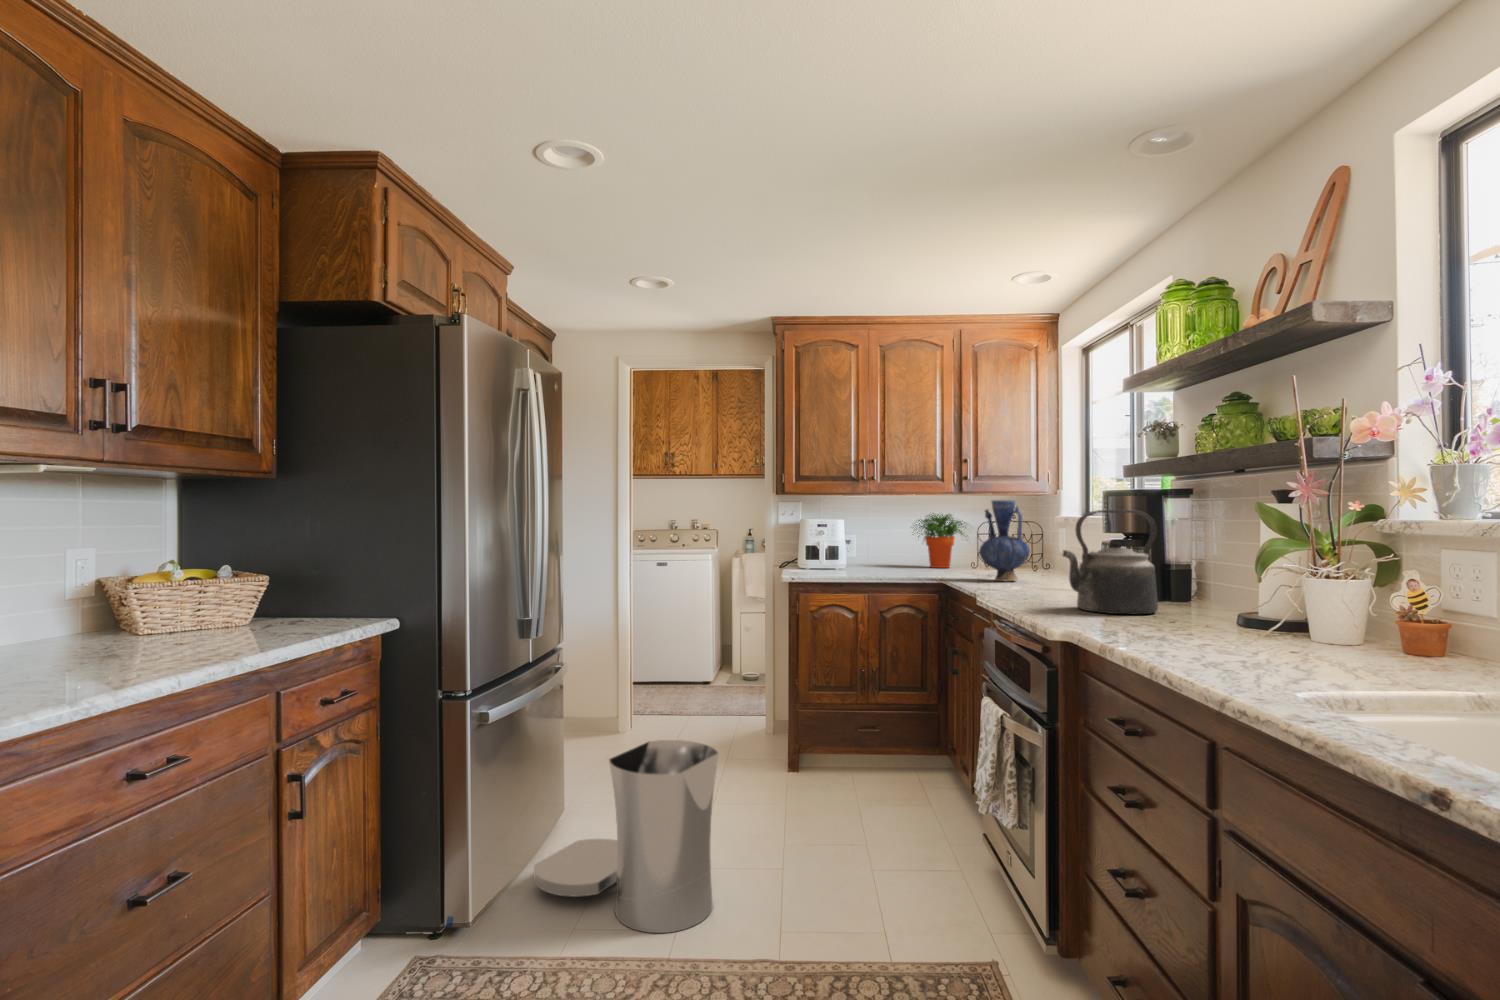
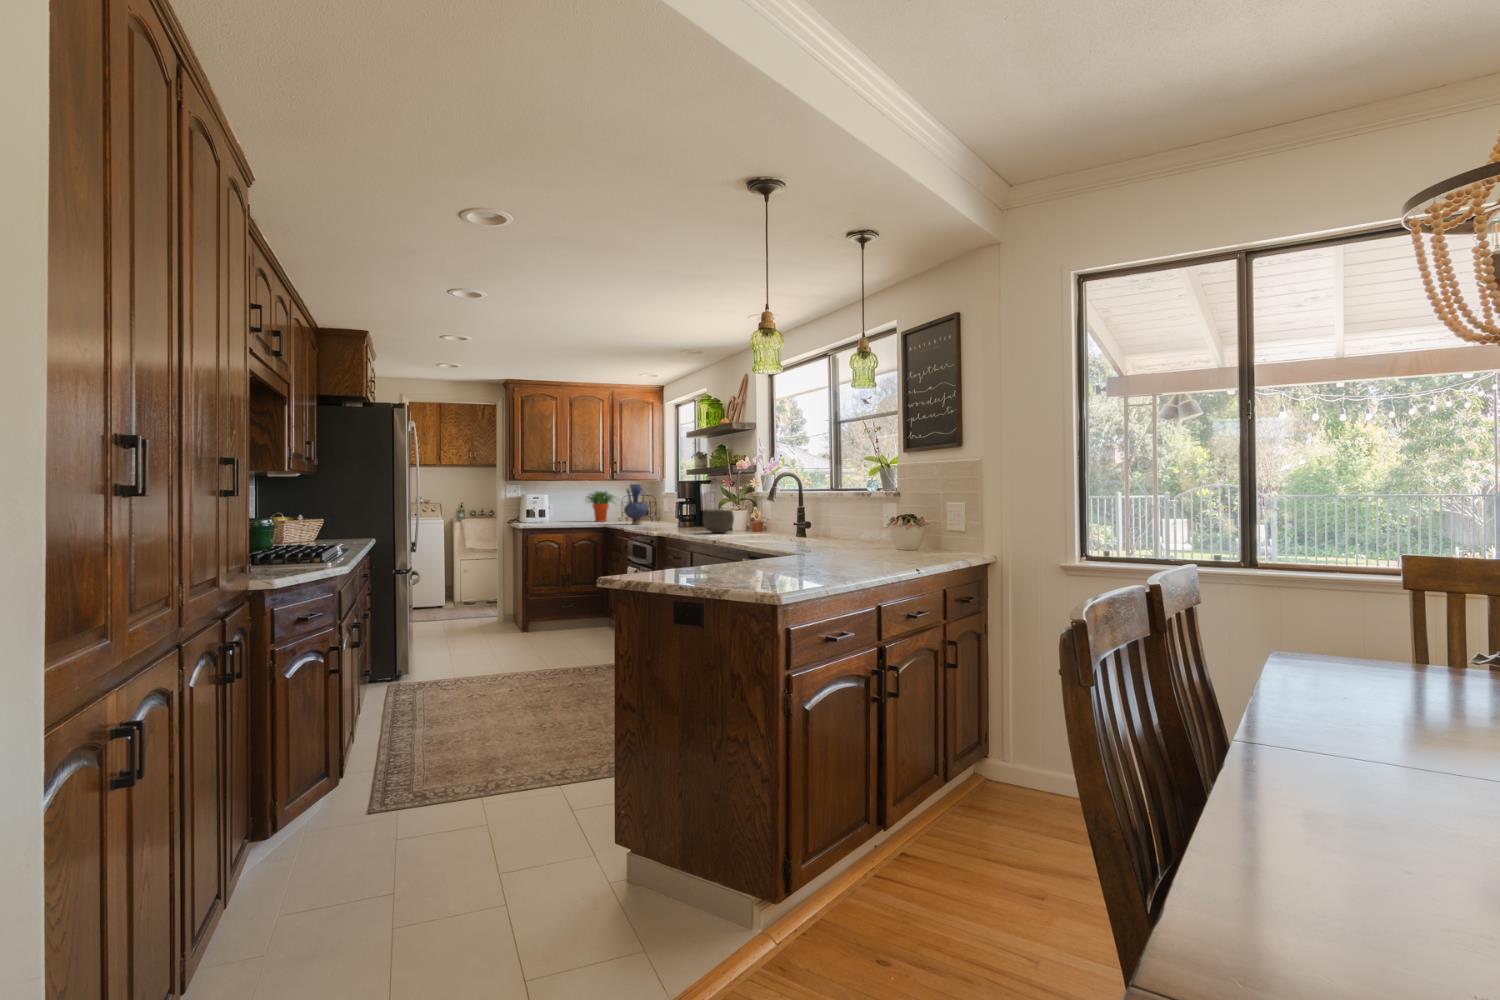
kettle: present [1063,510,1158,614] -> none [659,489,695,529]
bowl: none [1215,576,1336,654] -> present [703,510,734,533]
trash can: present [533,740,718,933] -> none [420,597,515,672]

